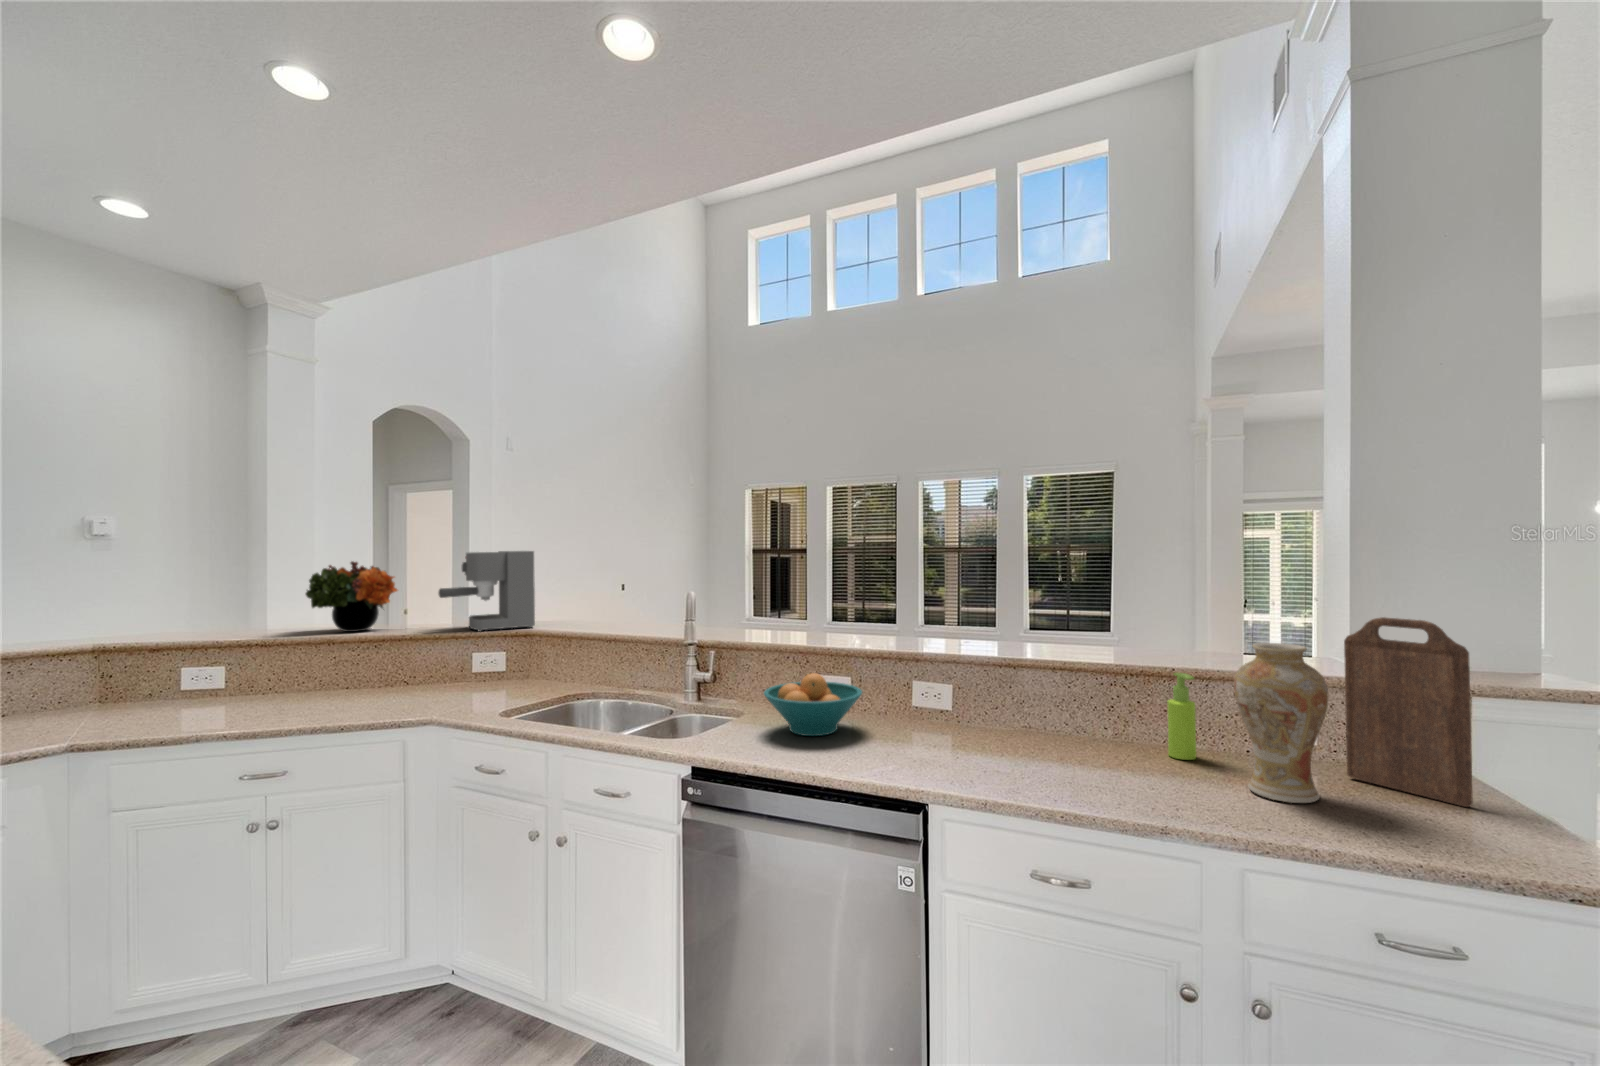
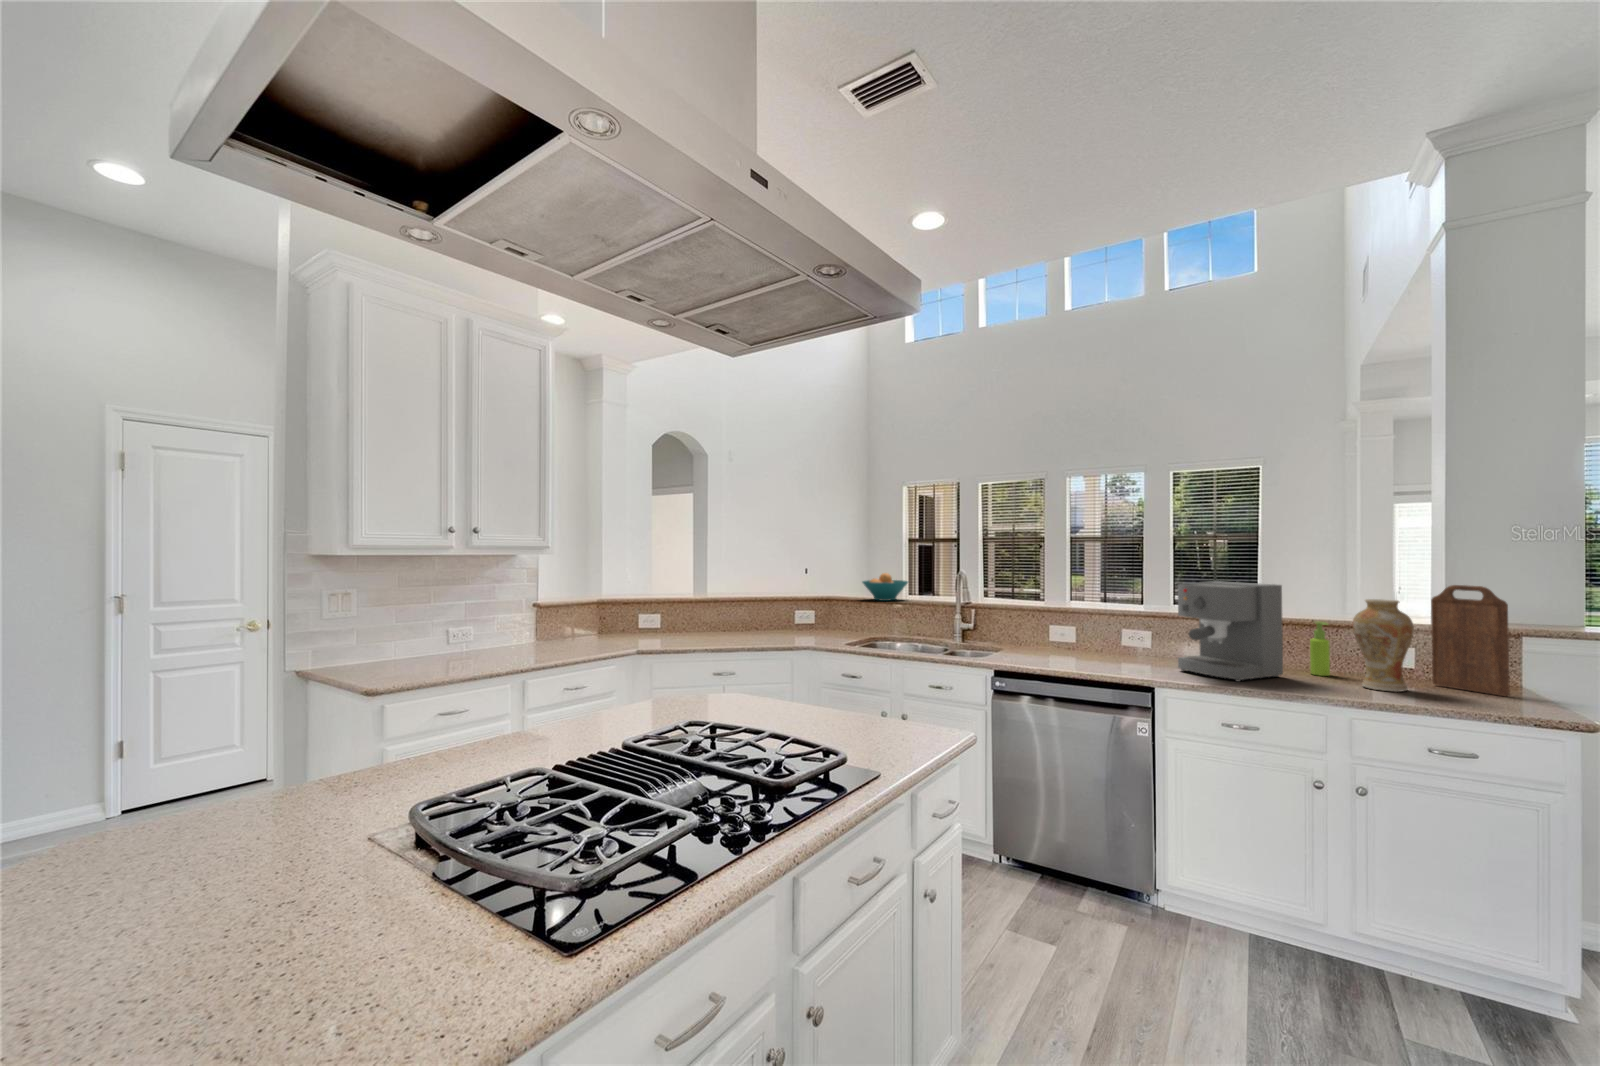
coffee maker: present [439,551,535,632] -> present [1178,581,1283,682]
flower arrangement: present [306,561,397,632] -> none [679,550,732,597]
fruit bowl: present [764,673,862,736] -> present [862,573,908,601]

